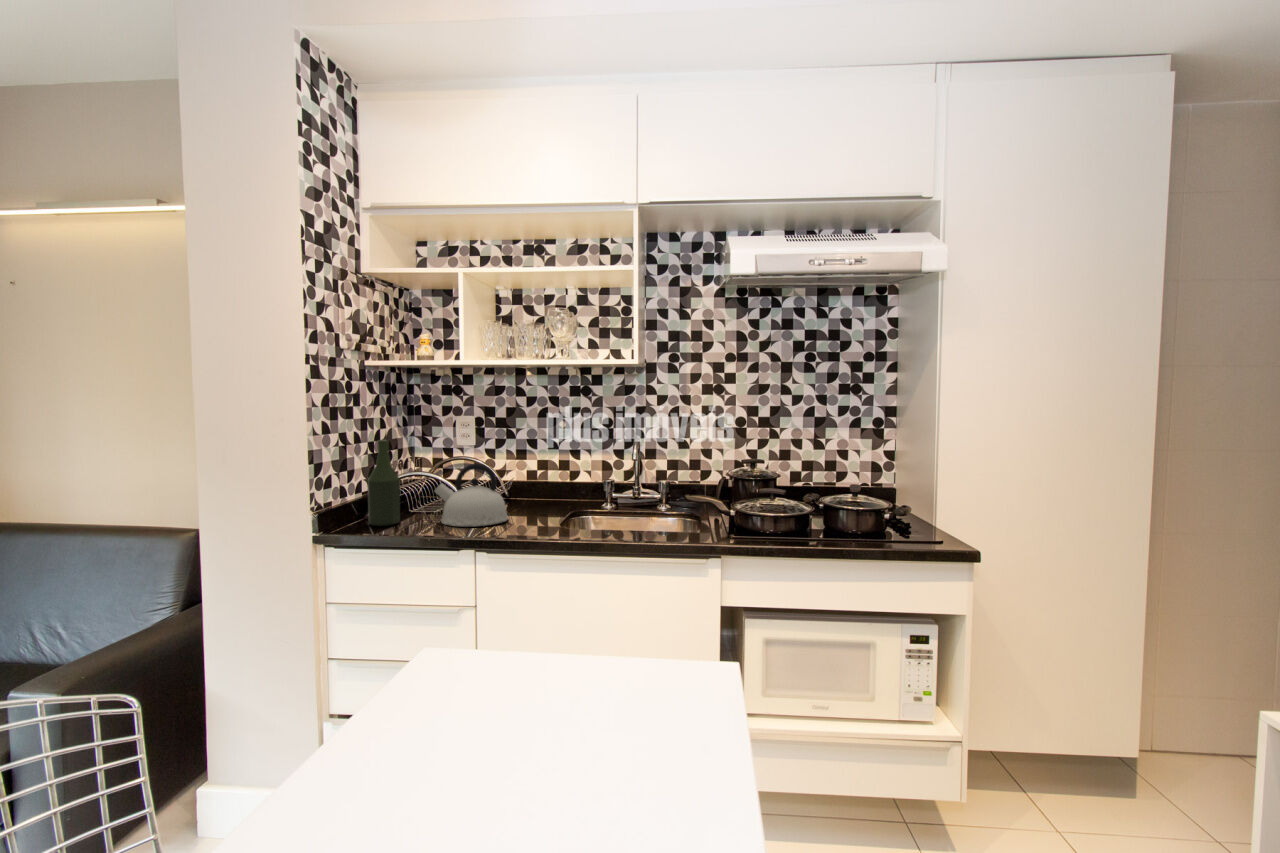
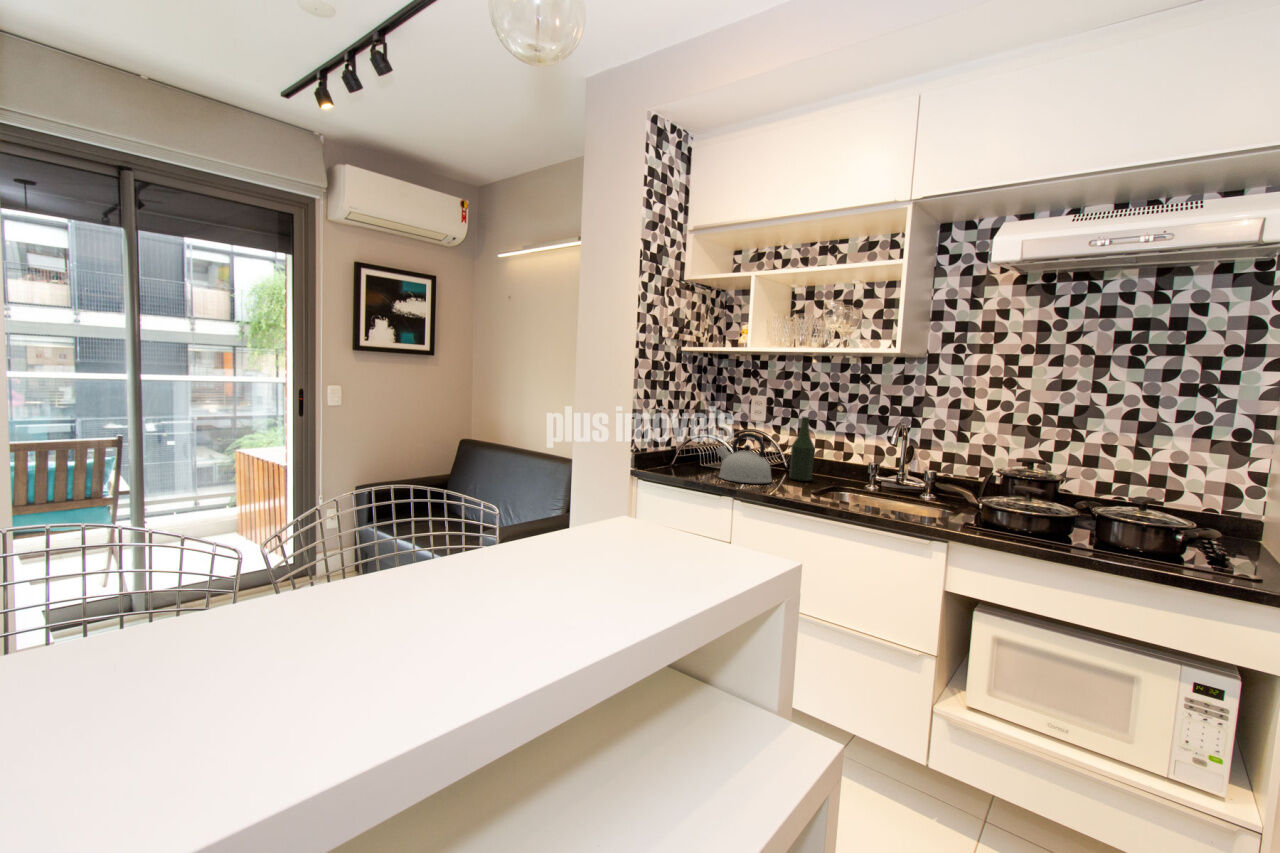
bottle: present [367,440,400,526] -> present [789,416,815,481]

